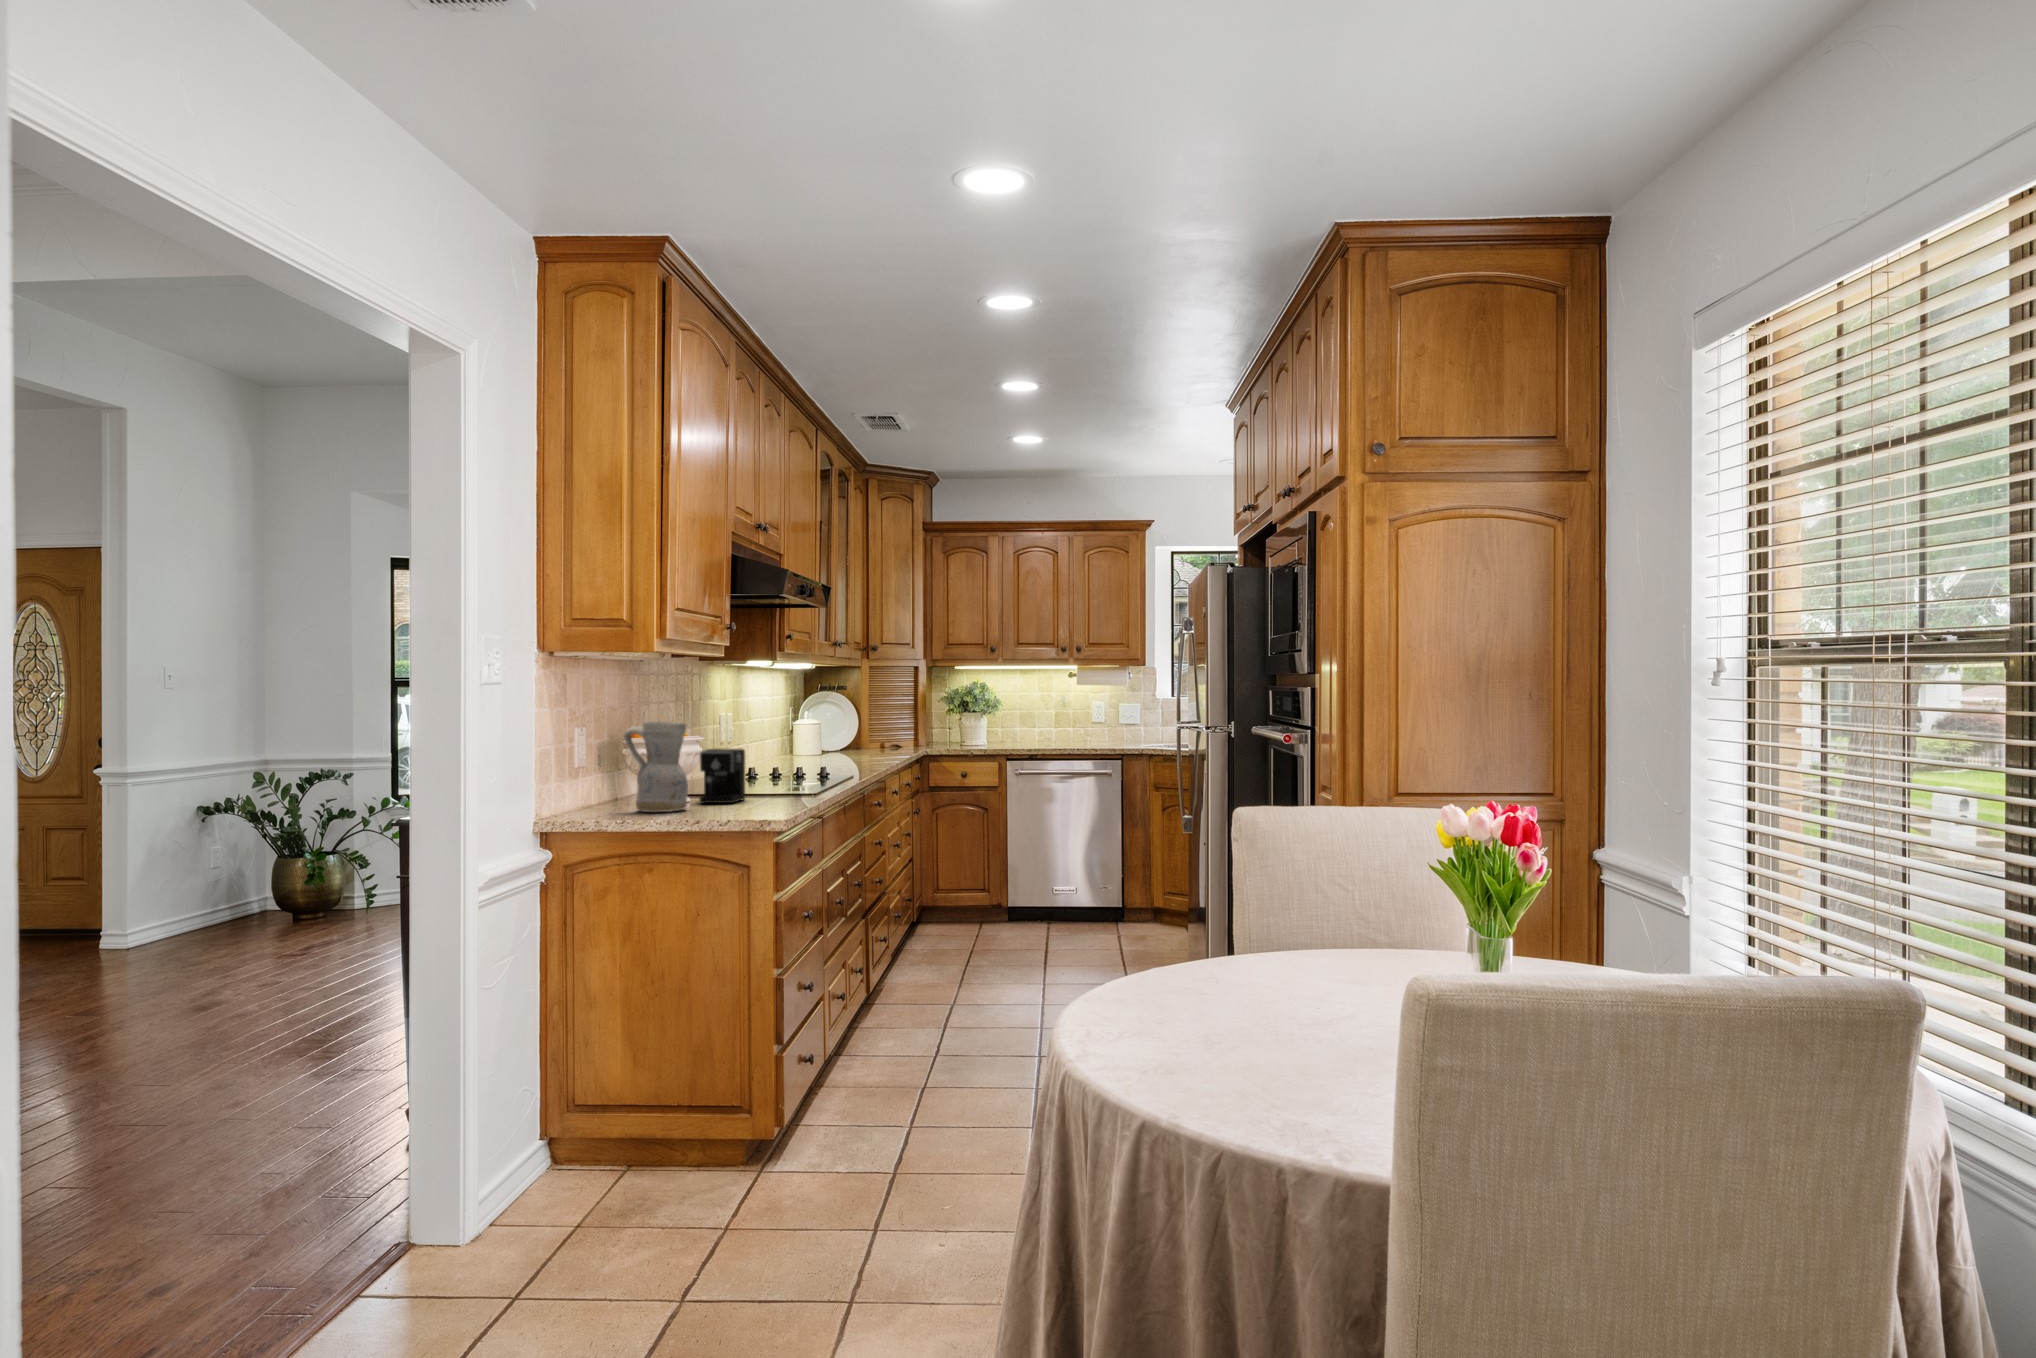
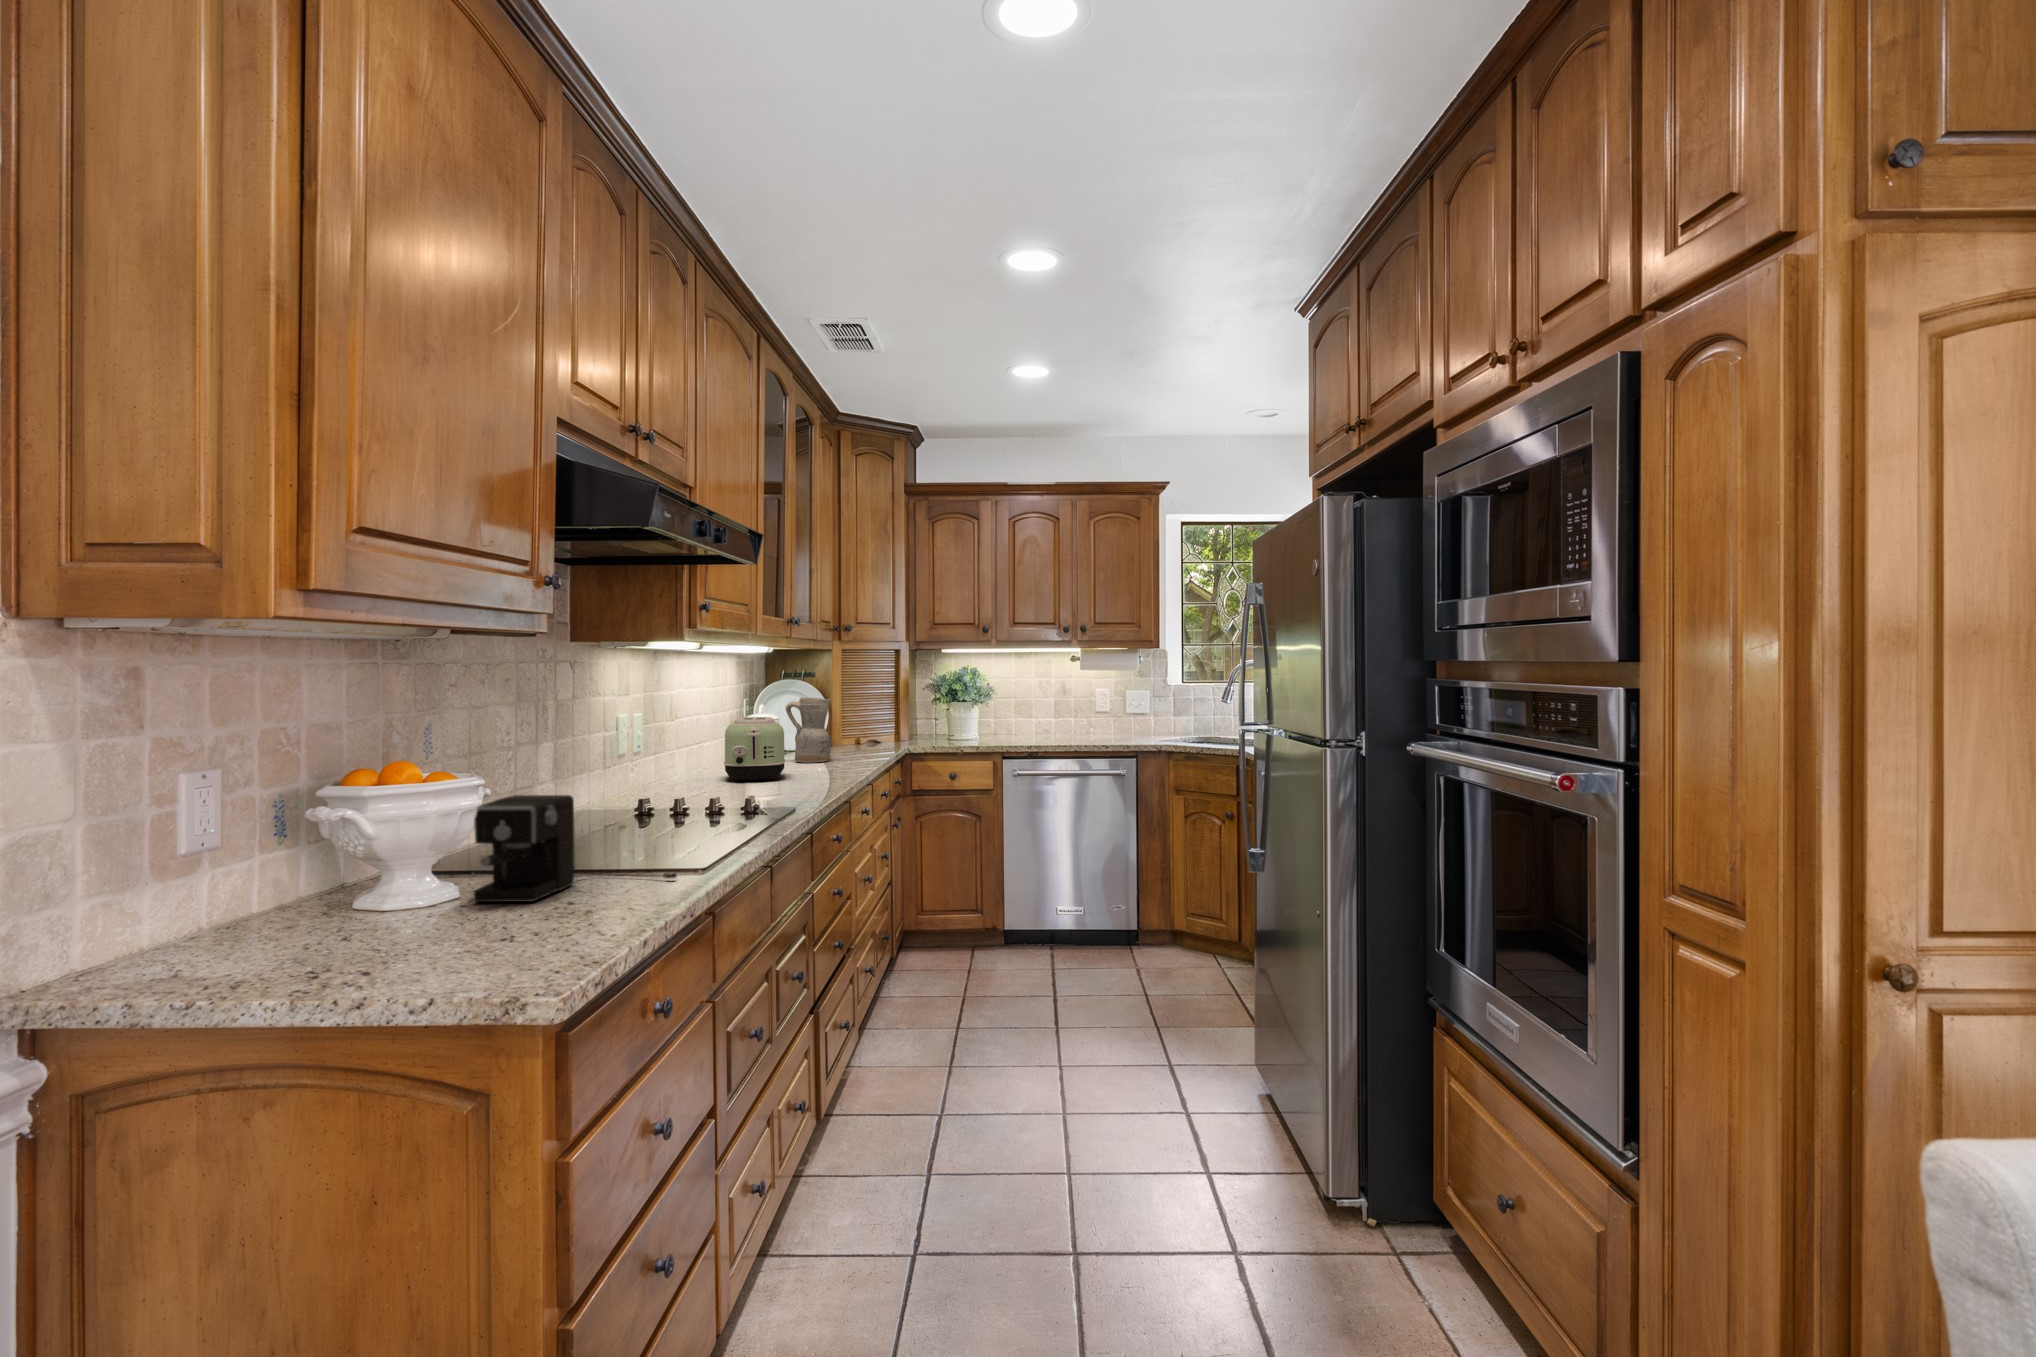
toaster: none [788,718,834,766] -> present [724,717,785,781]
ceramic pitcher: present [624,721,688,812] -> present [786,697,831,763]

